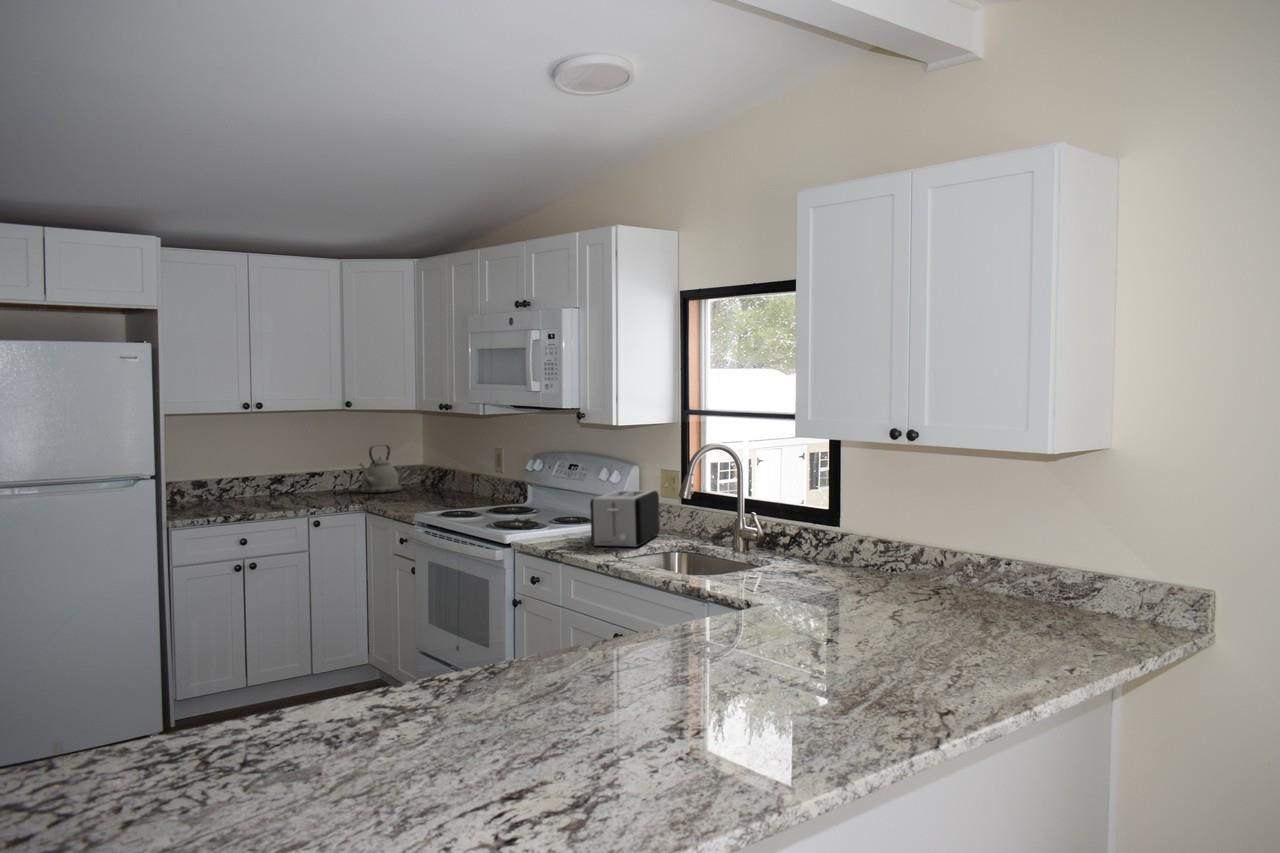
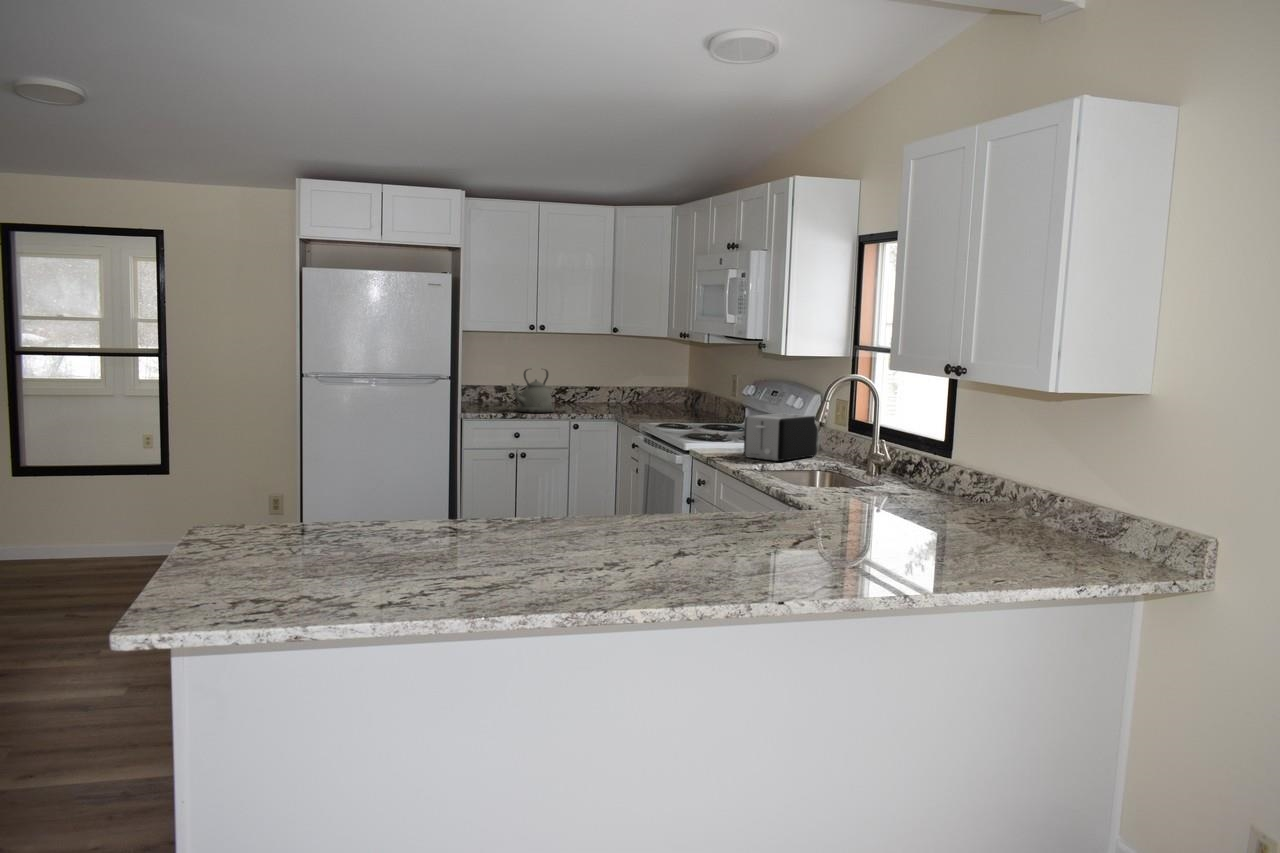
kettle: present [360,445,402,493] -> present [512,369,554,413]

